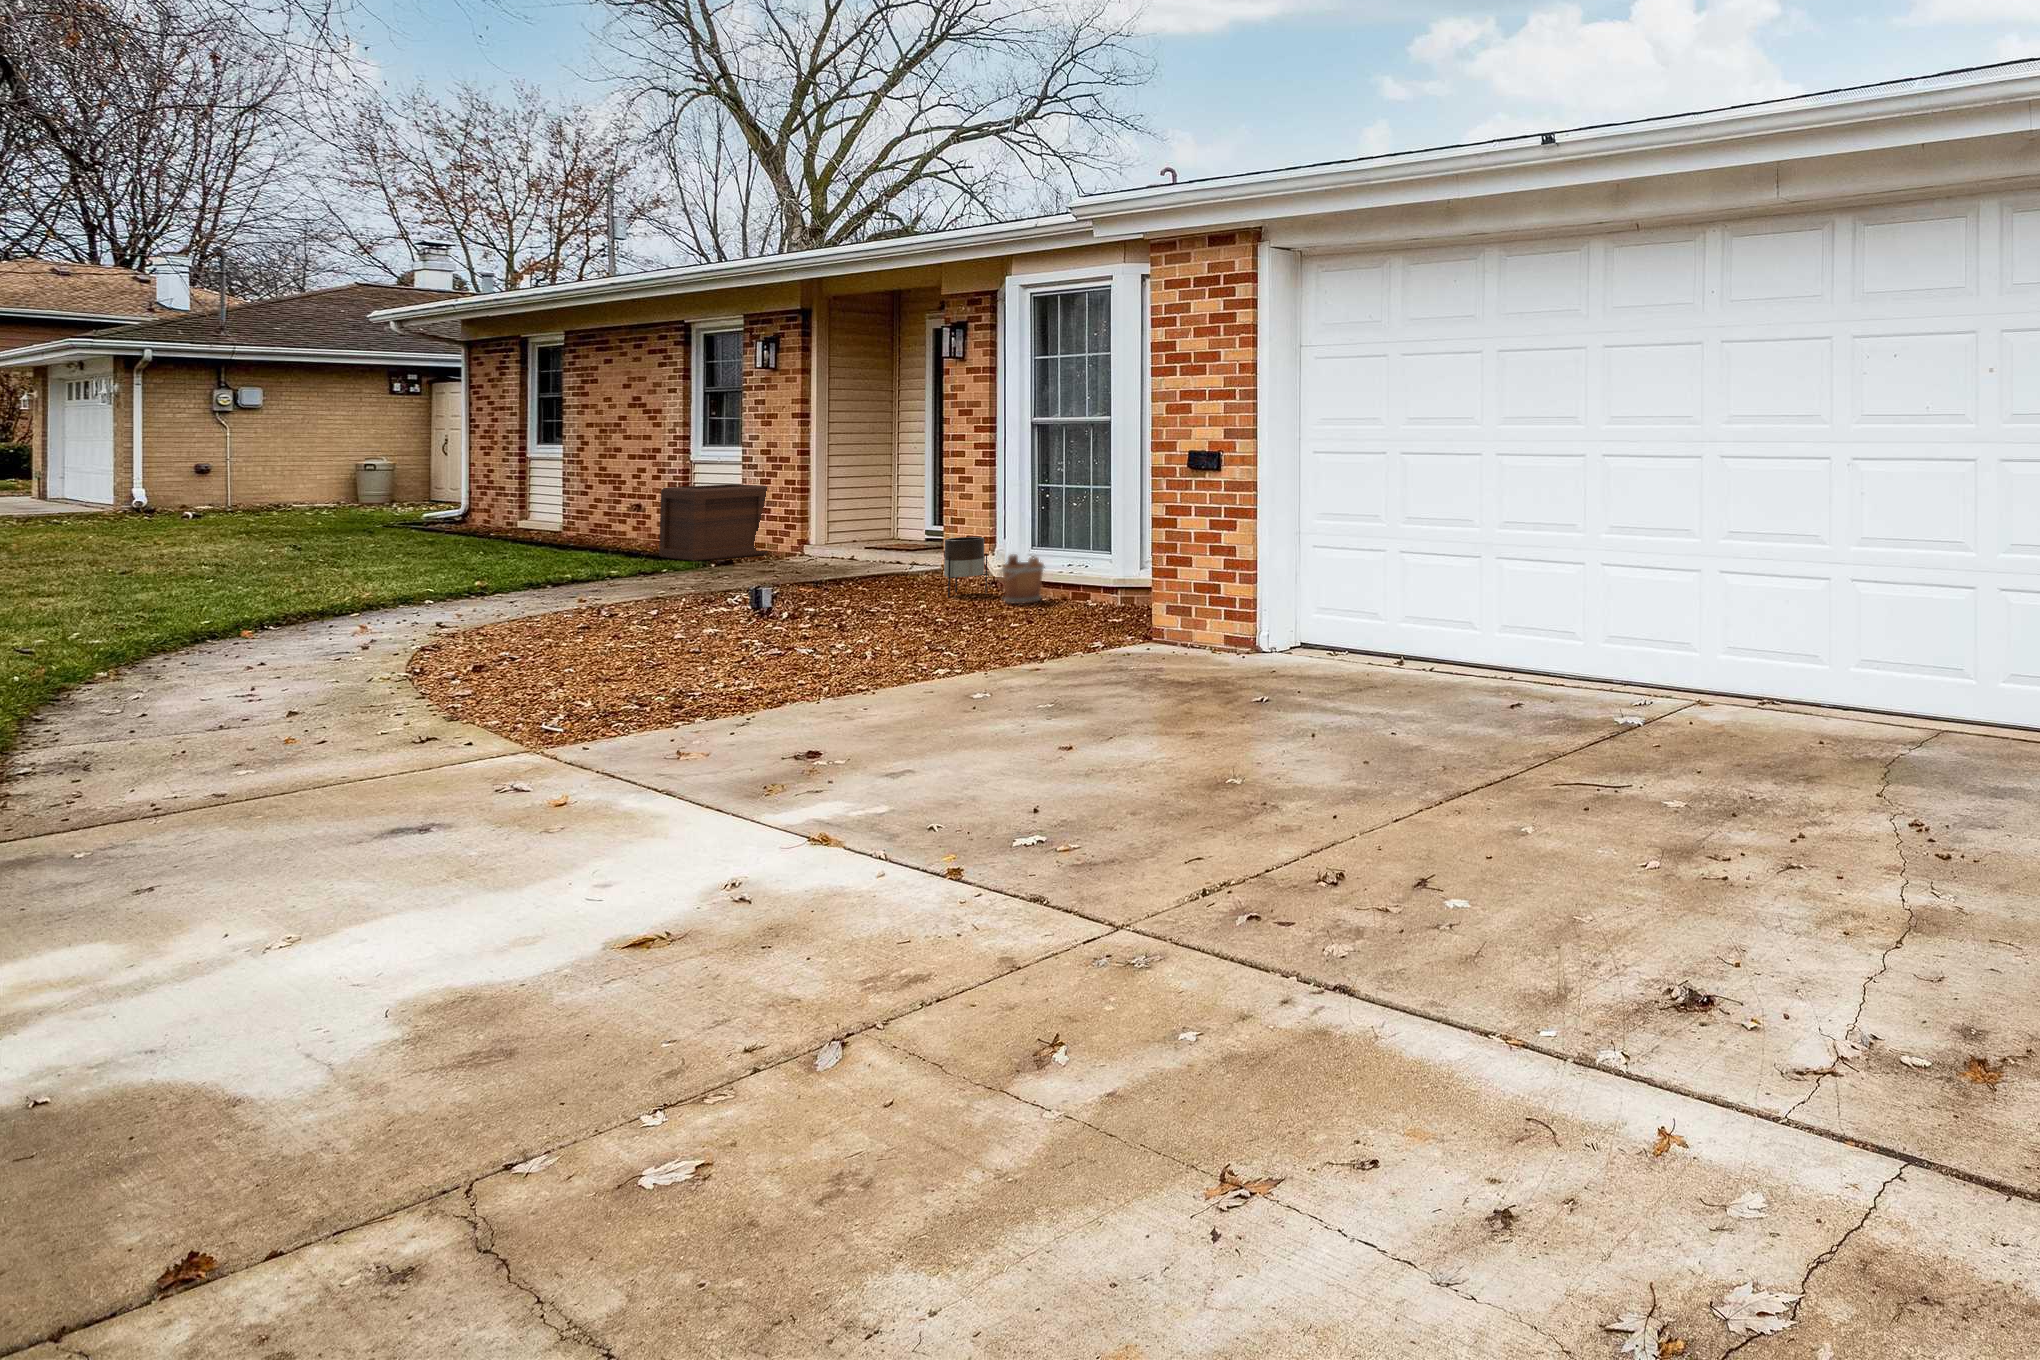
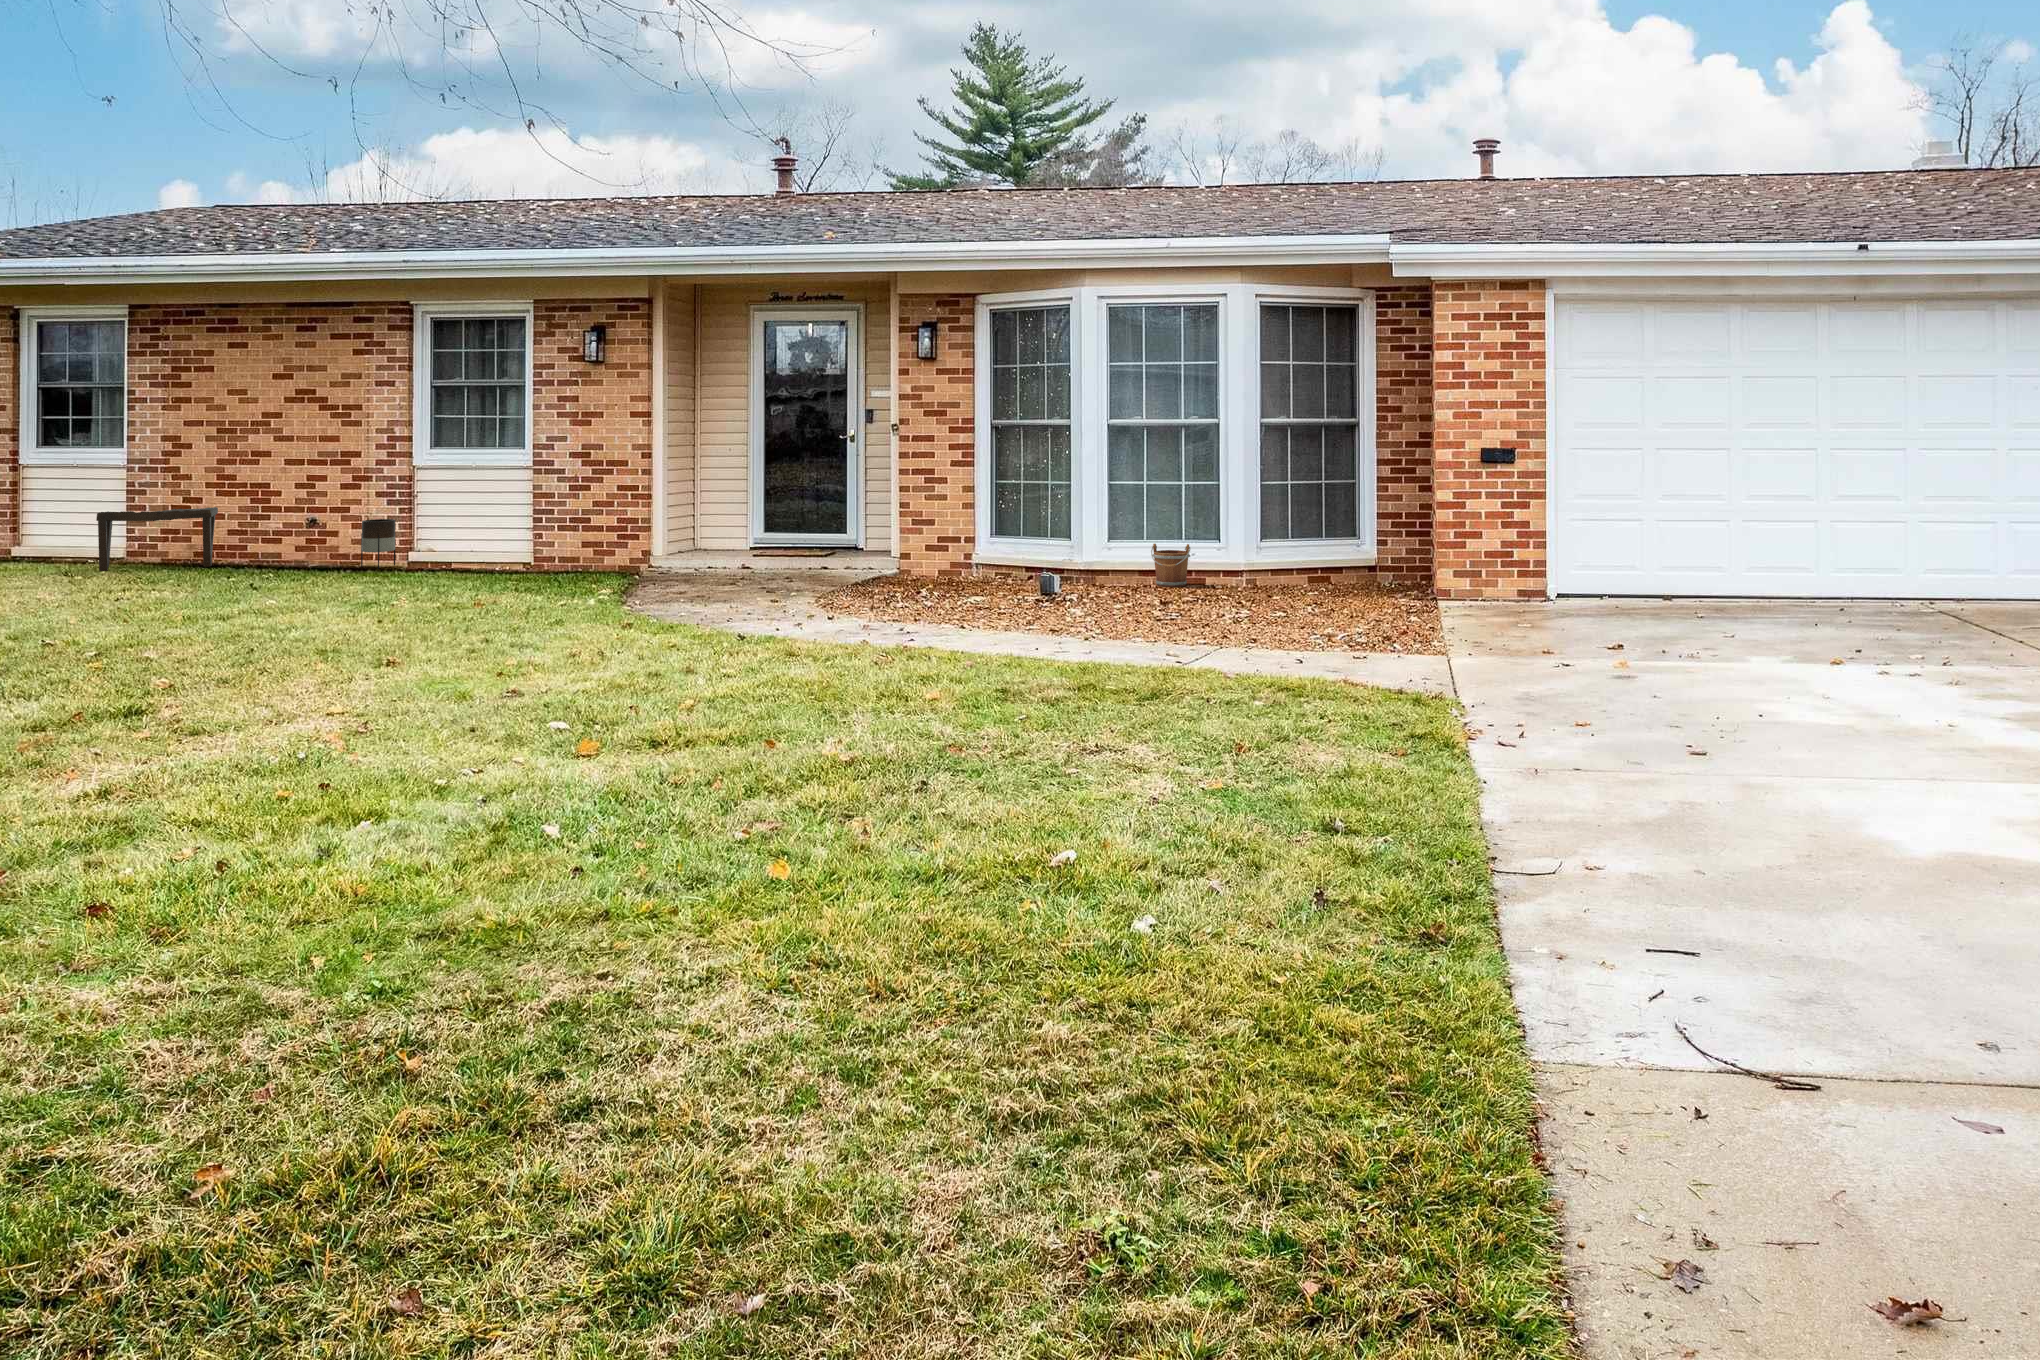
wooden crate: present [659,484,768,561] -> none [520,492,626,577]
bench: none [481,491,587,539] -> present [96,507,218,571]
planter: present [944,537,987,597] -> present [361,519,396,569]

